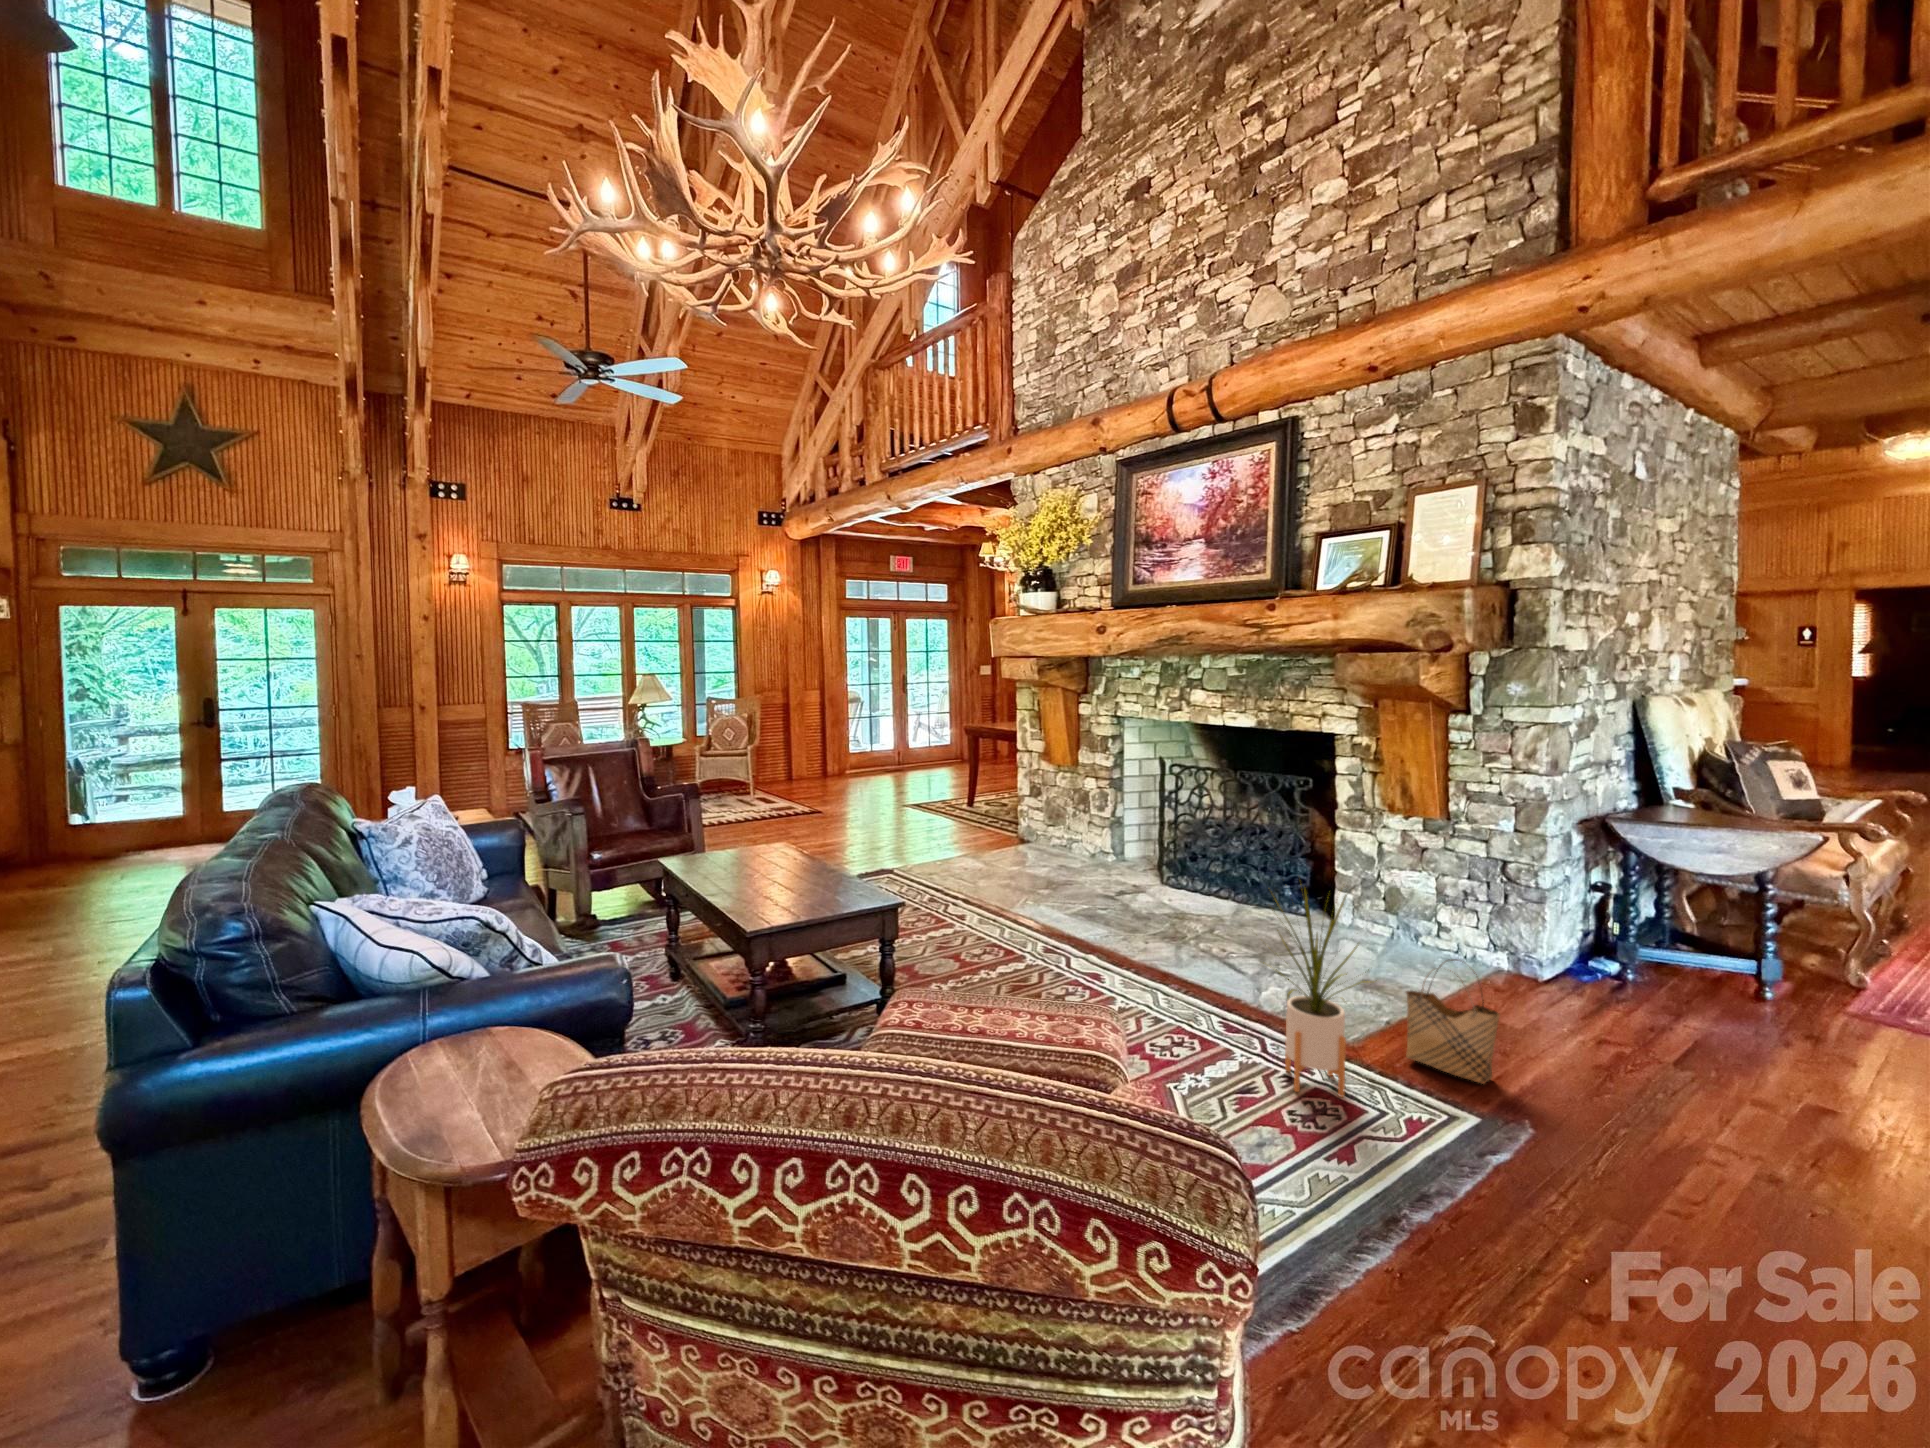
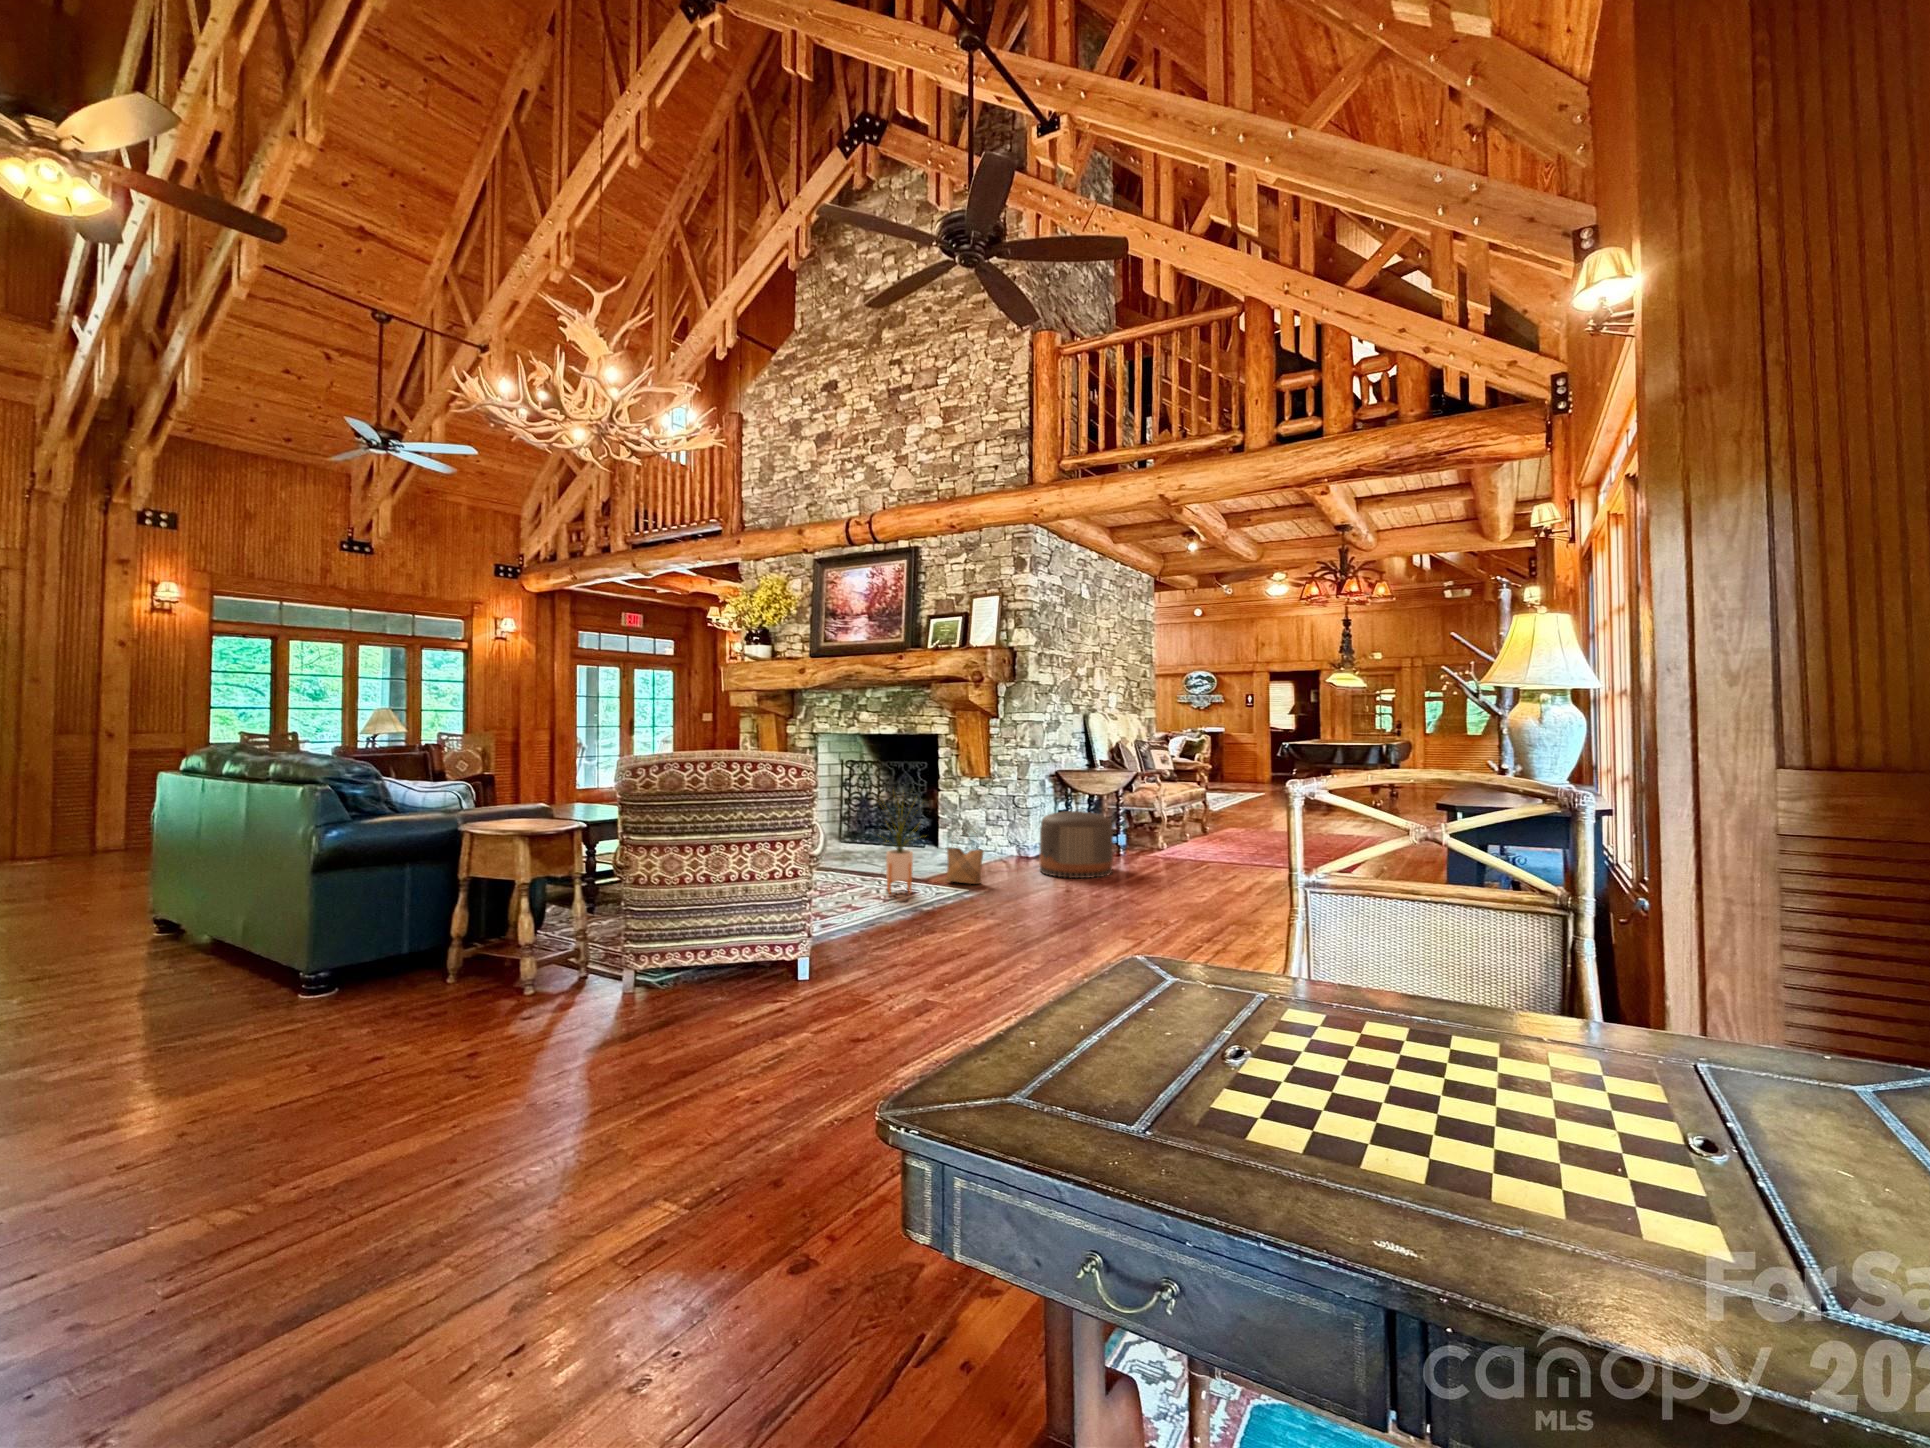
pouf: none [1606,925,1828,1106] -> present [1040,811,1113,878]

